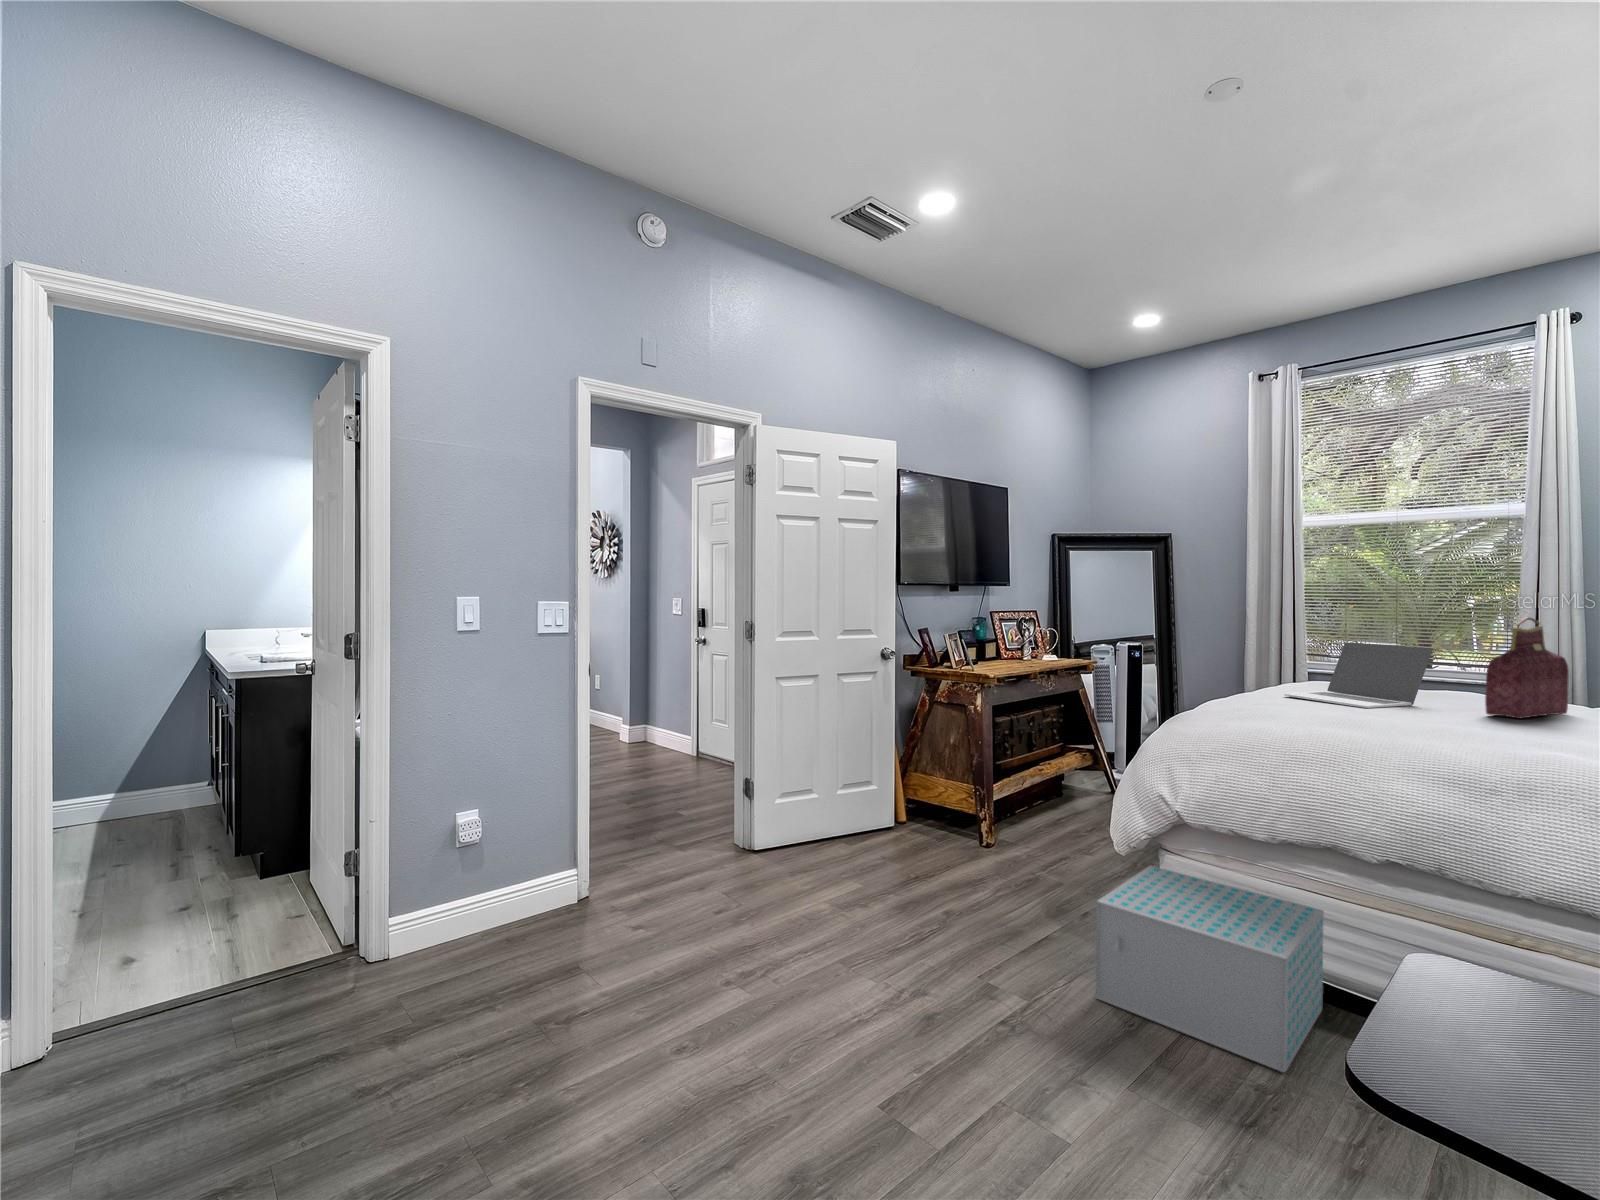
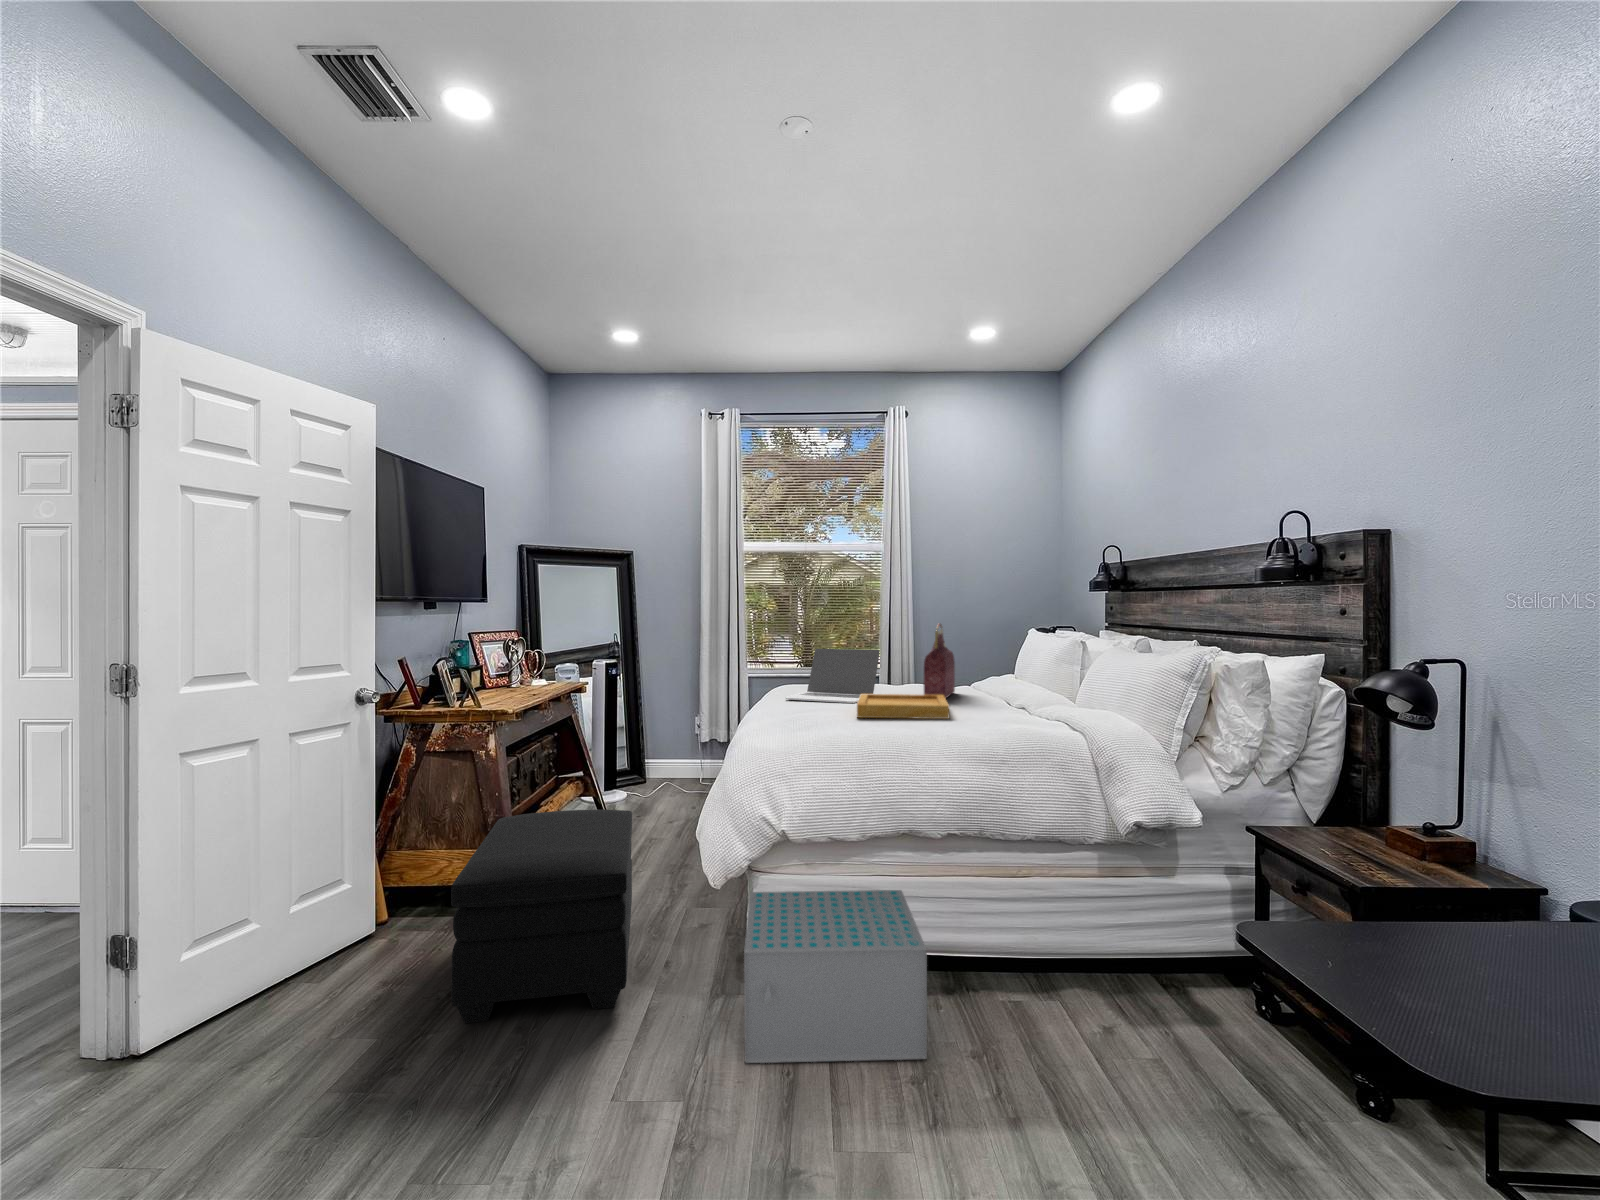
tray: none [1328,697,1495,737] -> present [857,694,949,719]
ottoman: none [907,761,1083,924] -> present [451,810,632,1023]

